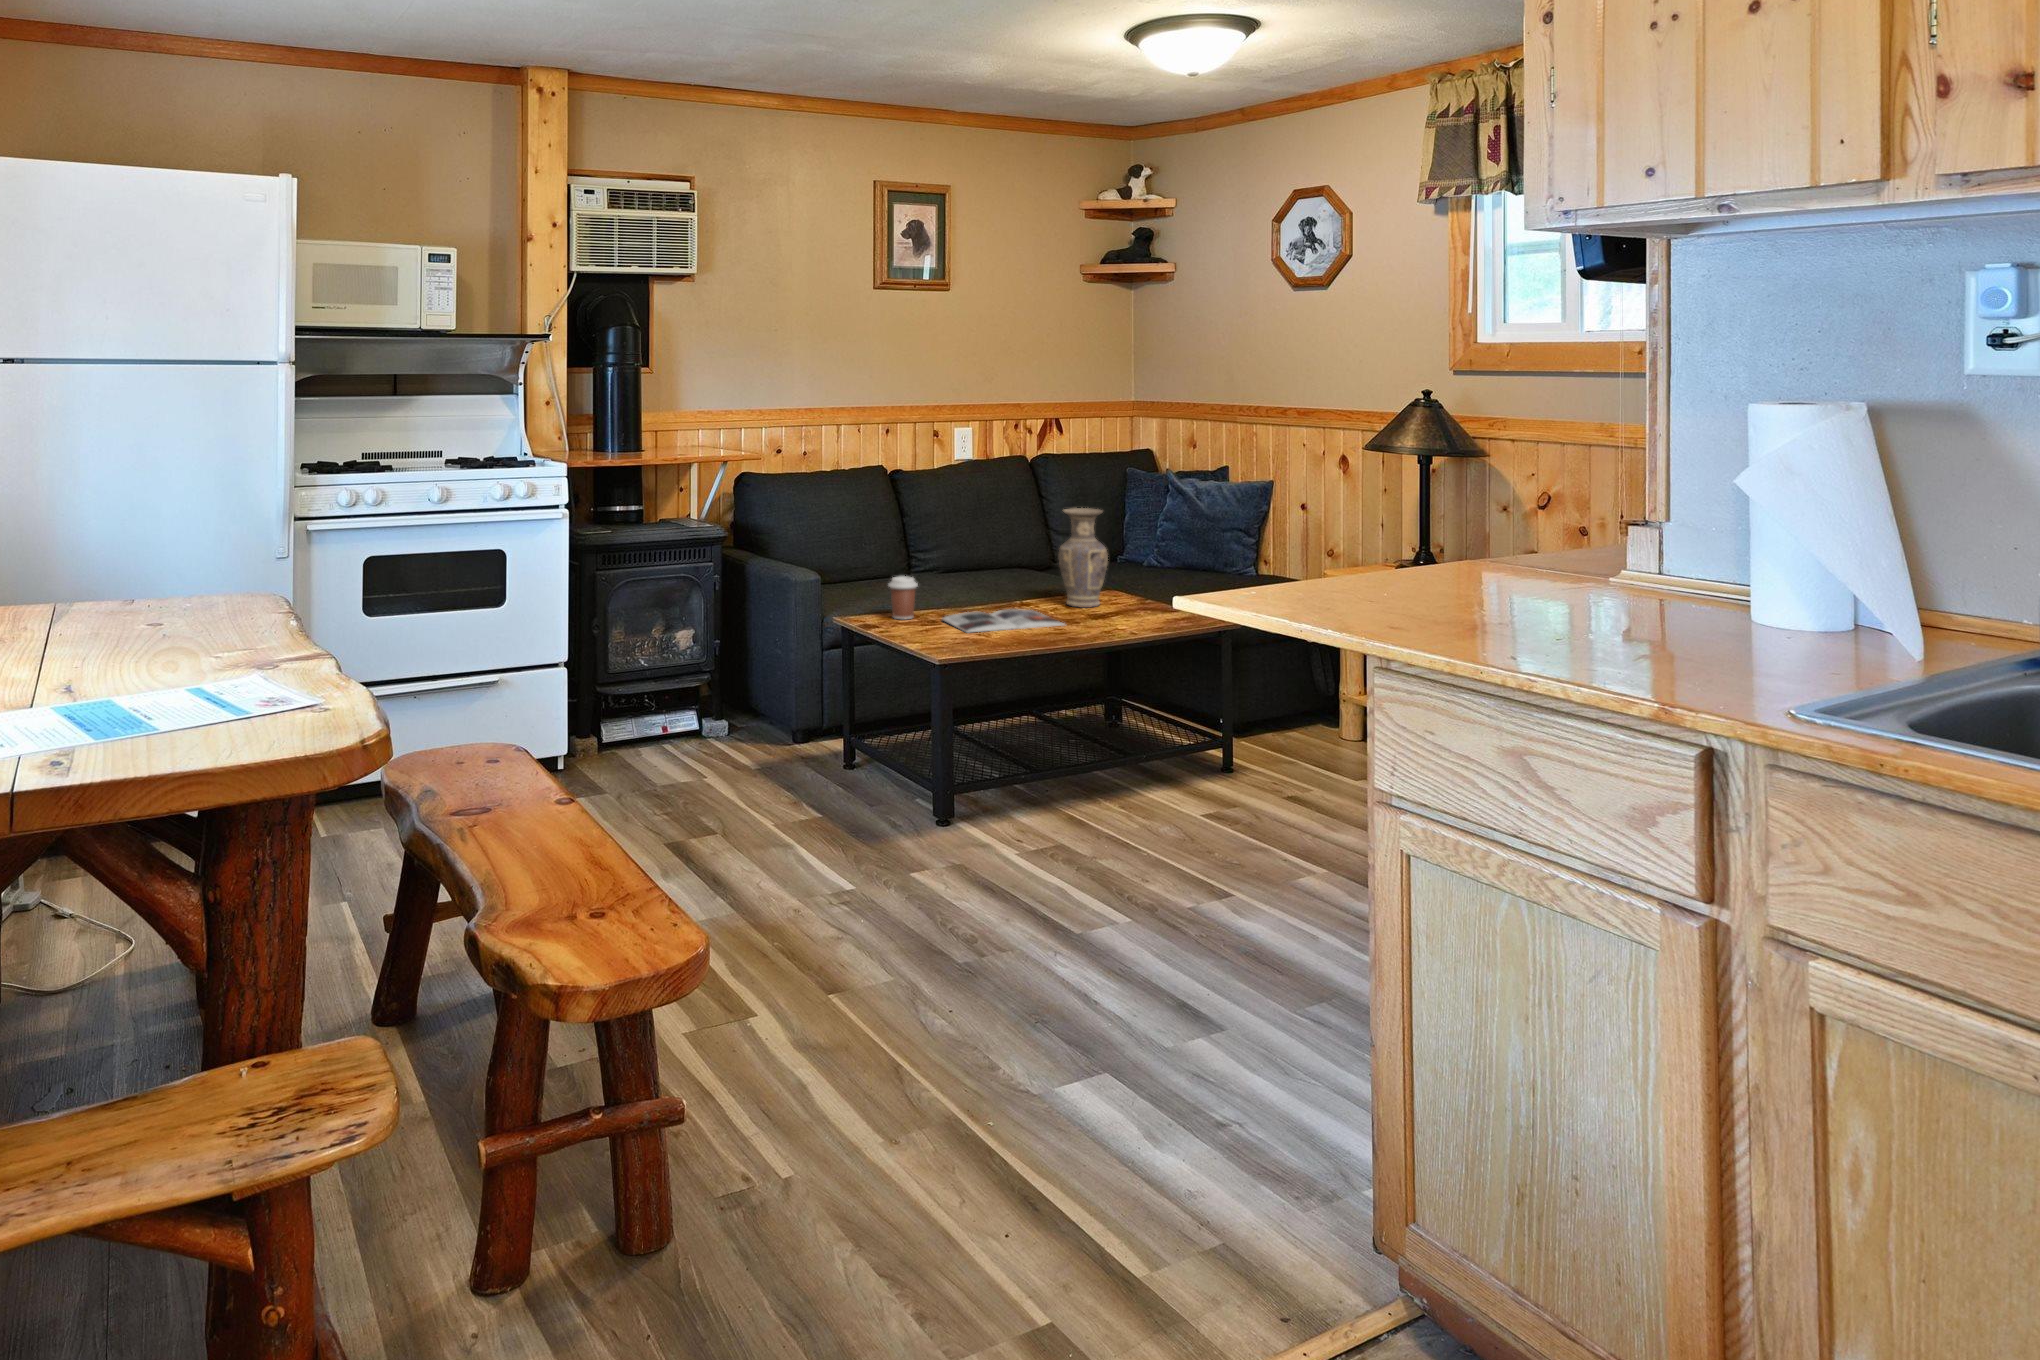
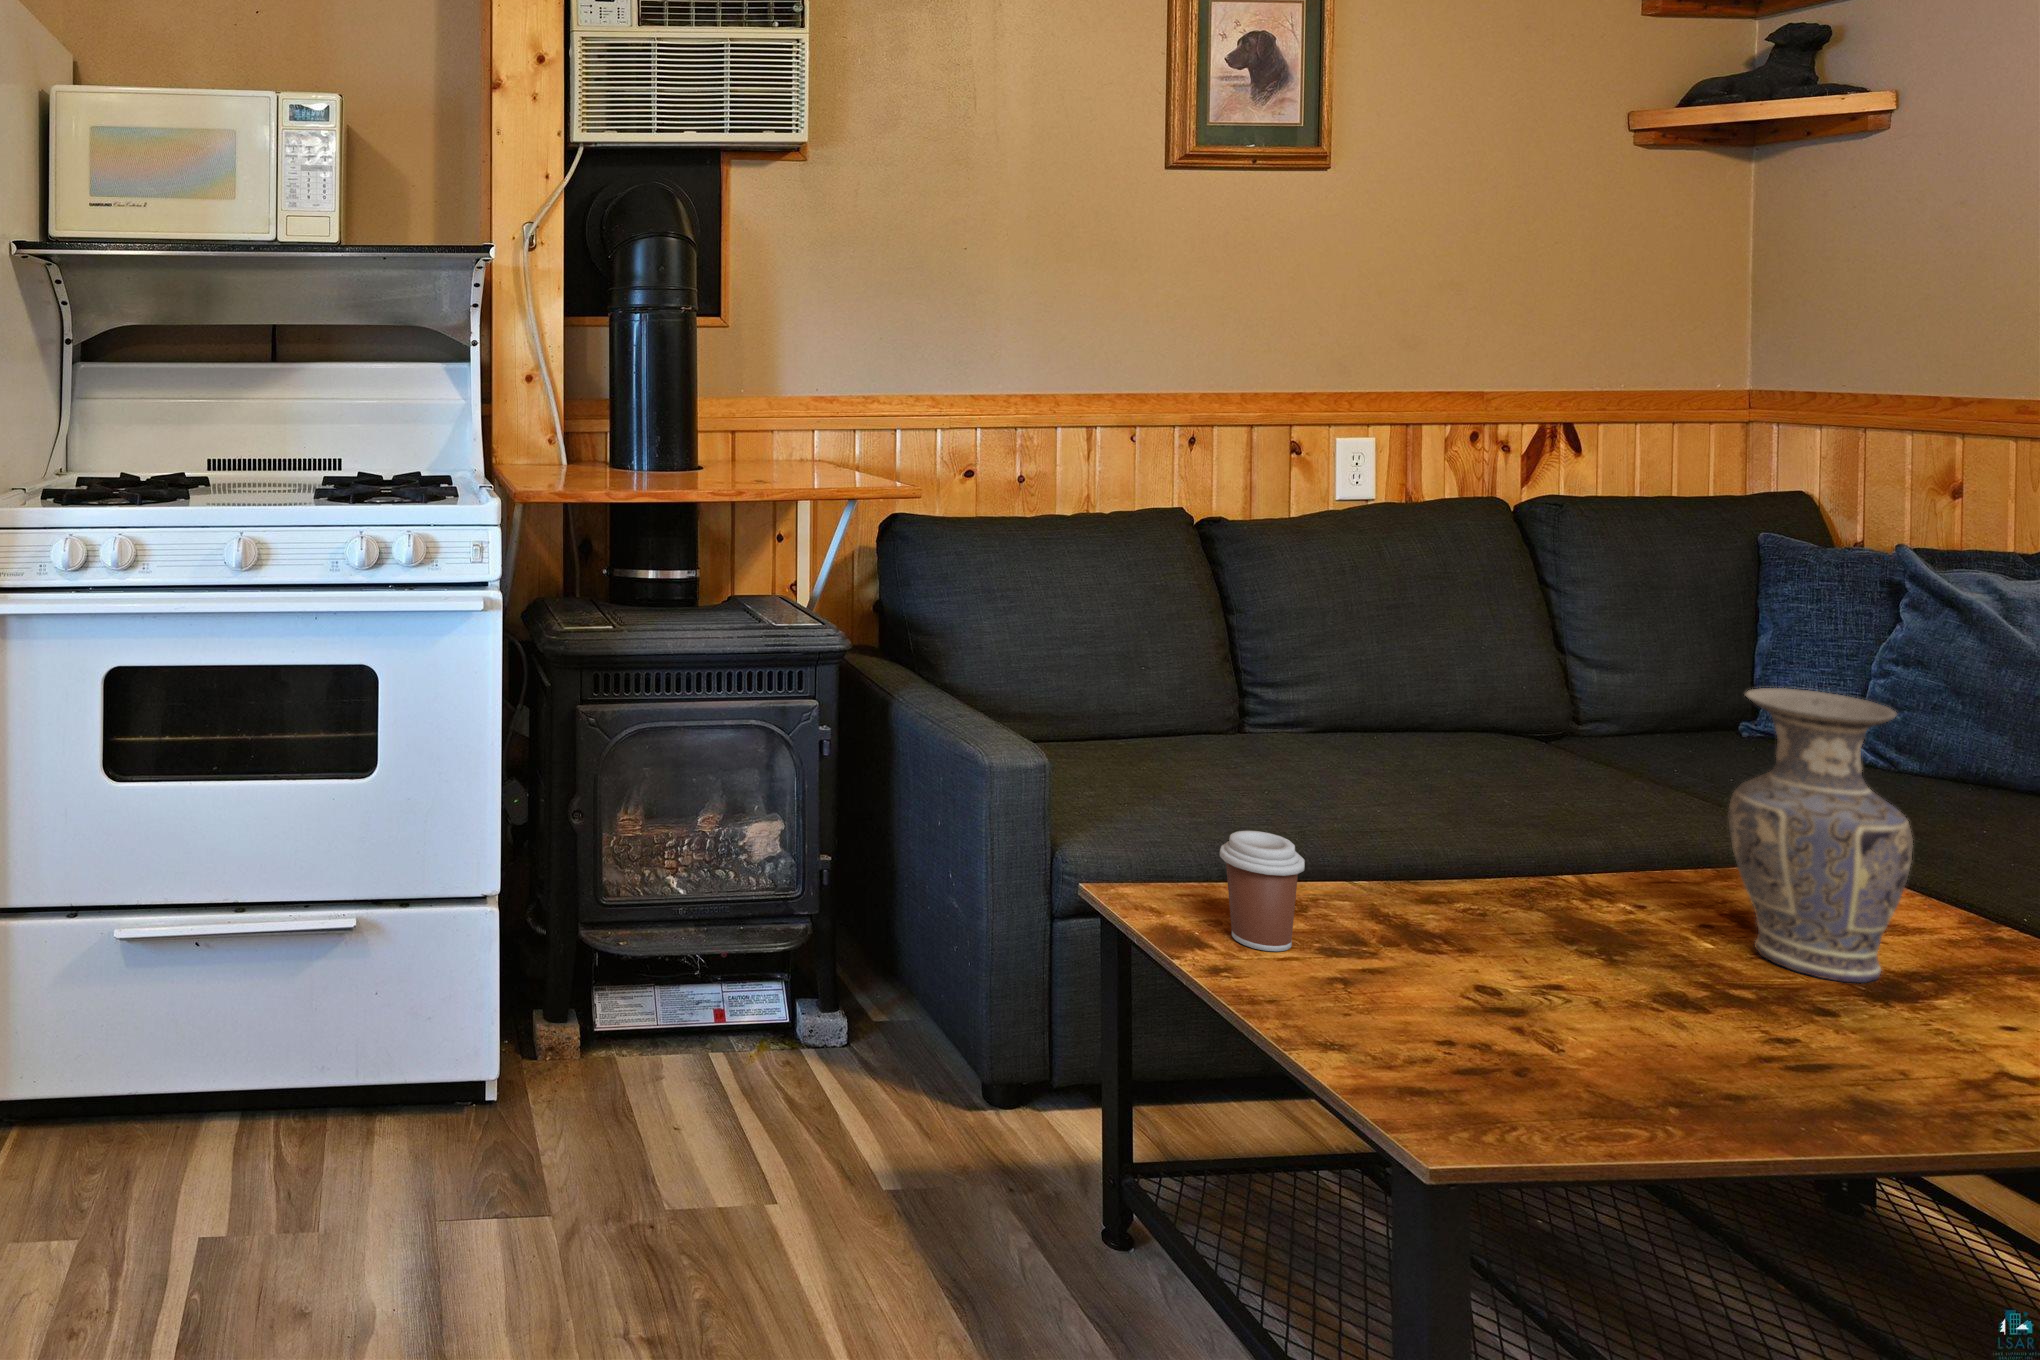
magazine: present [943,609,1064,632] -> none [1379,963,1834,1085]

